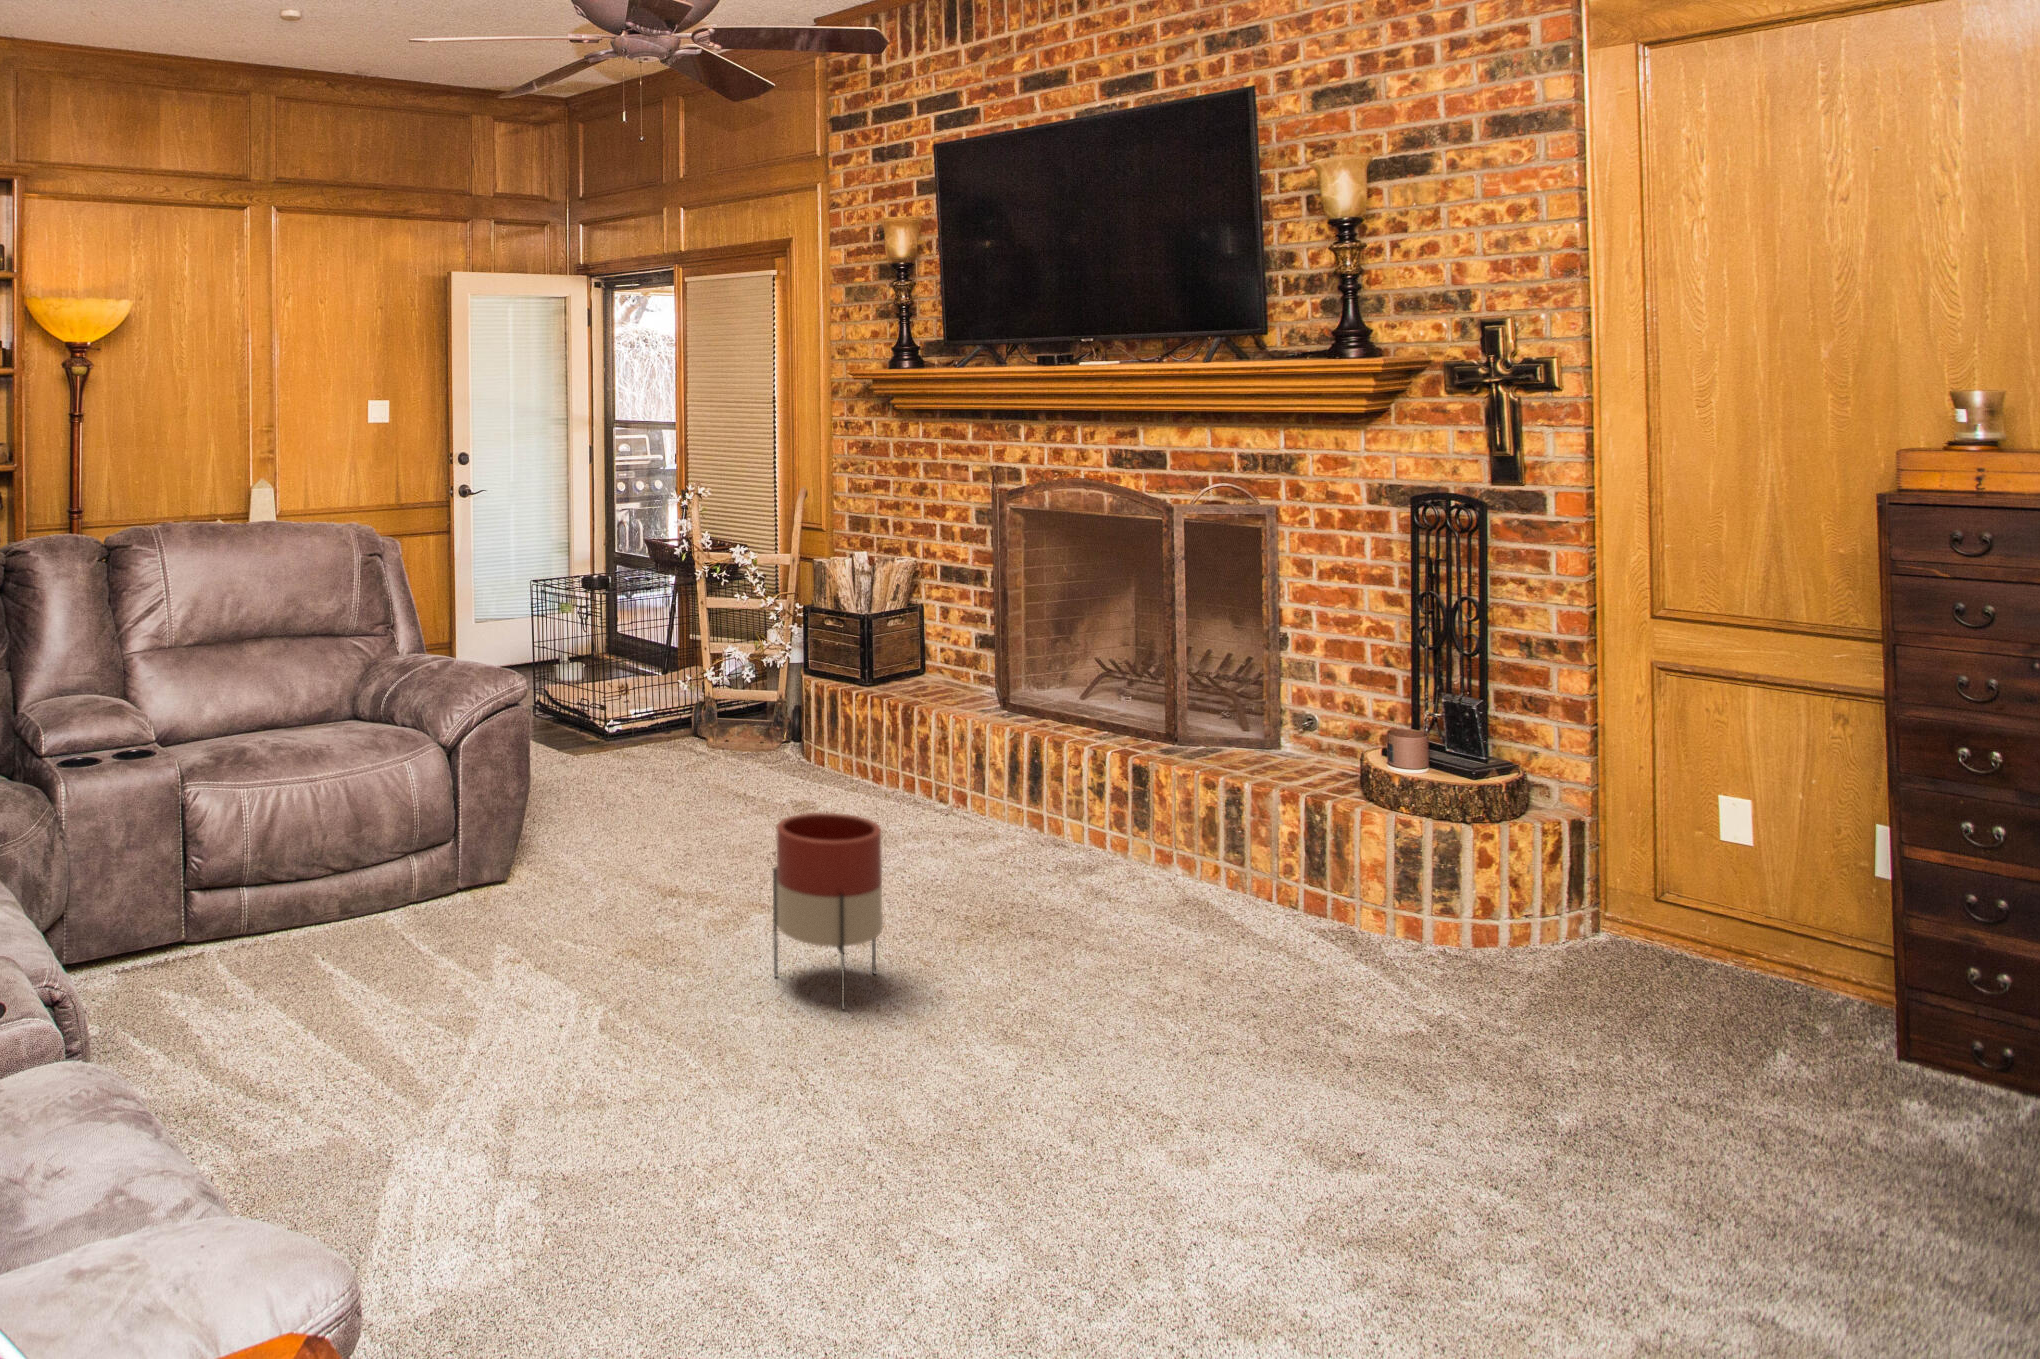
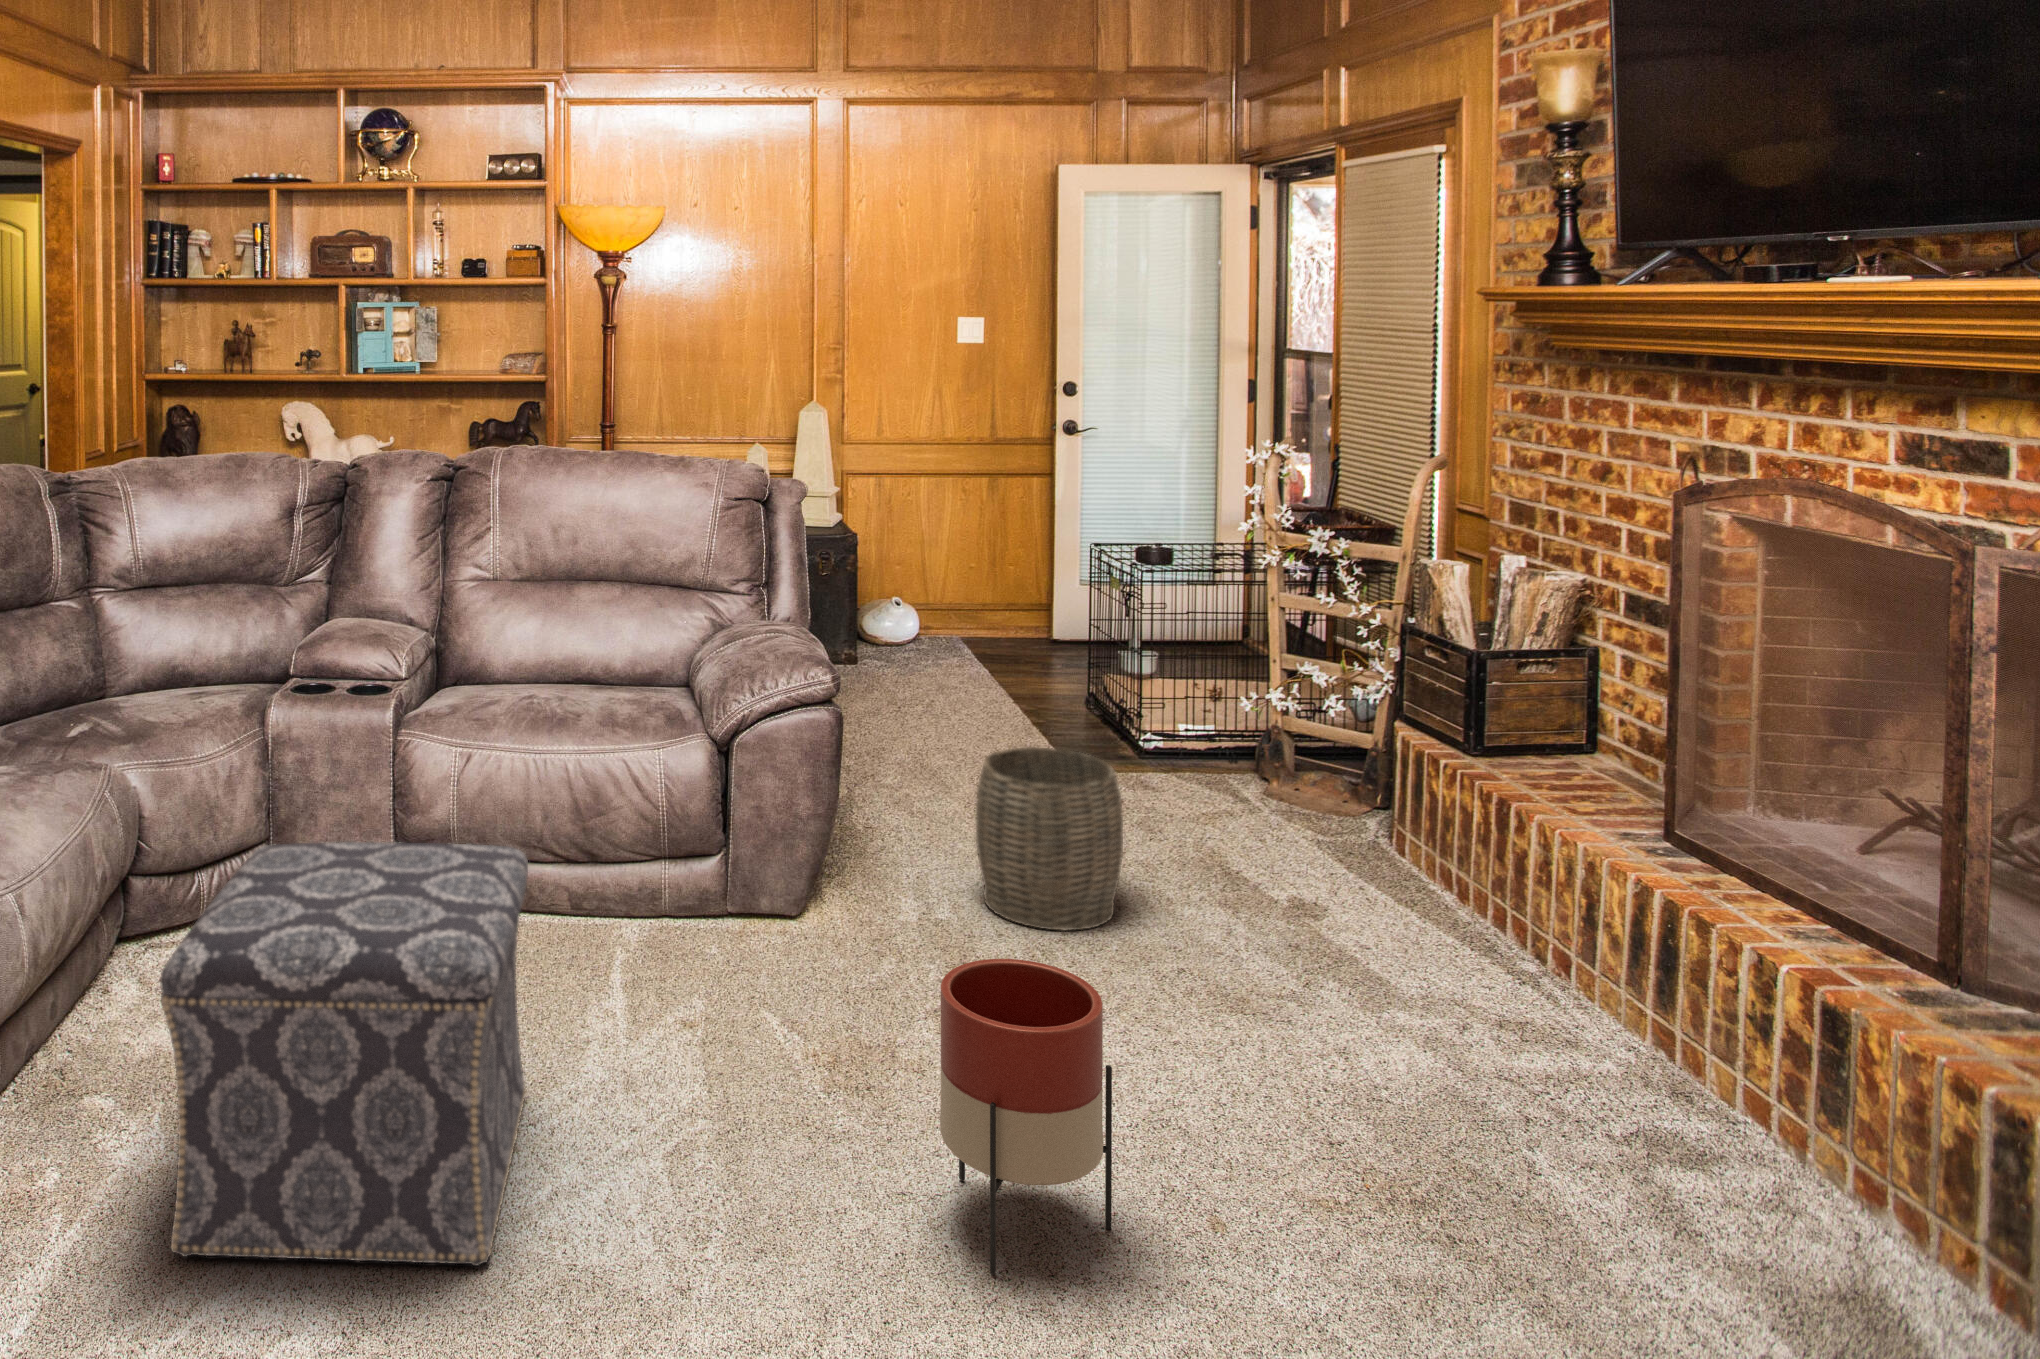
woven basket: none [599,716,705,847] -> present [976,747,1123,931]
ottoman: none [227,811,560,1172] -> present [160,842,528,1266]

